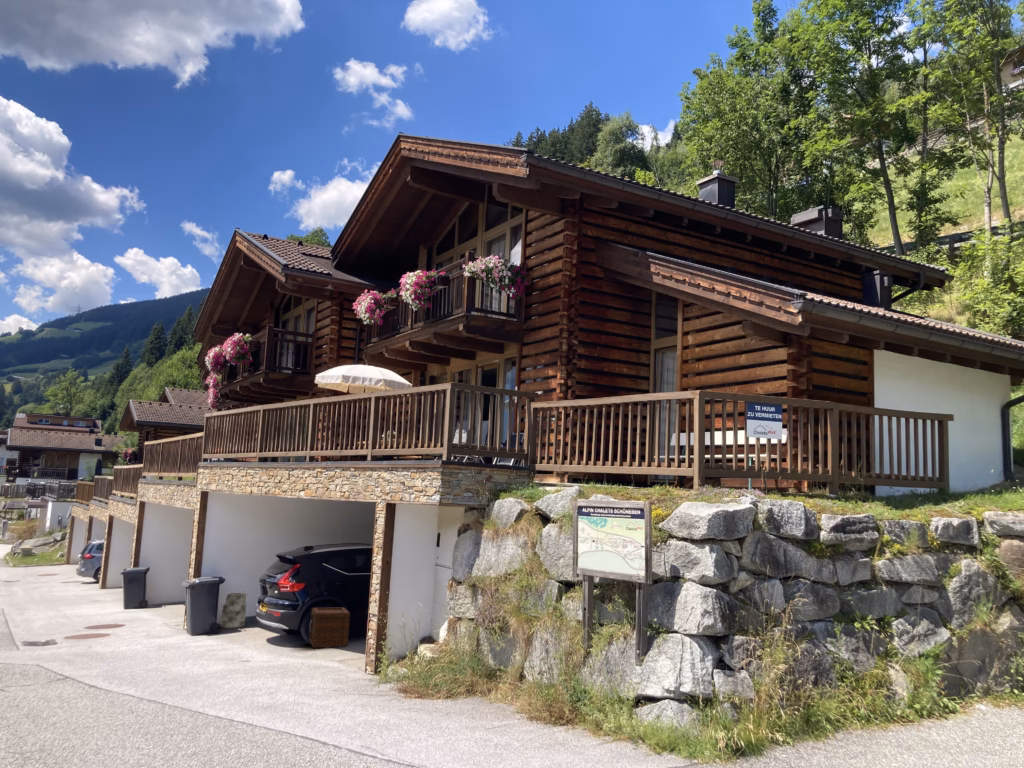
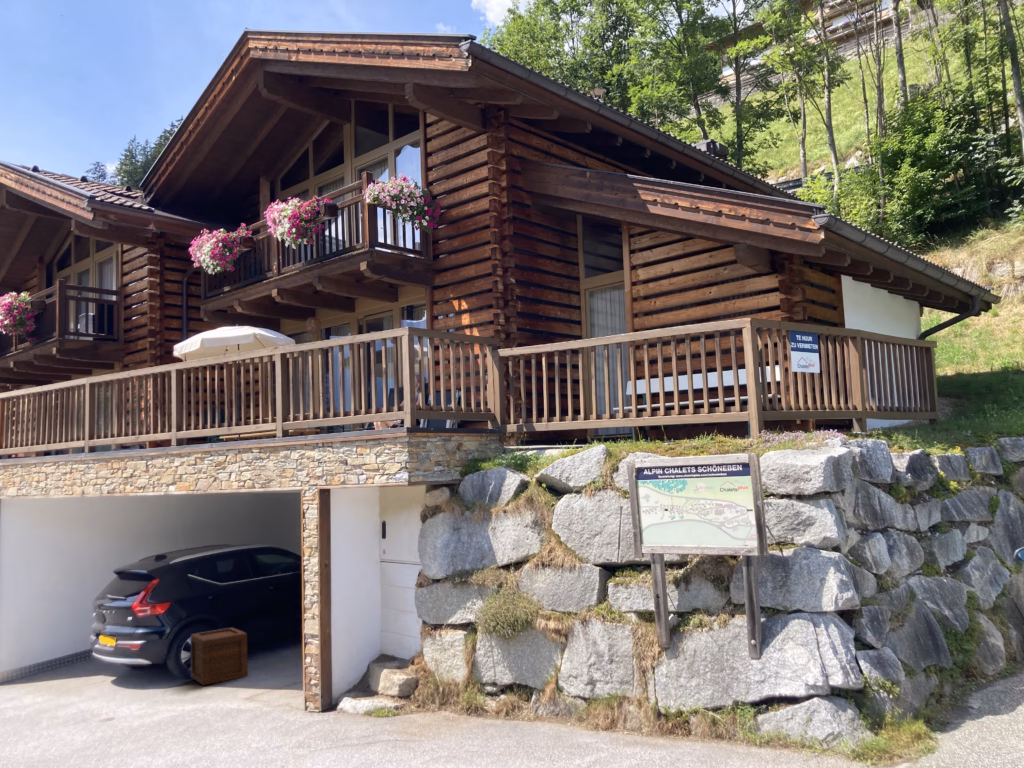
trash can: present [220,591,246,628] -> none [38,624,73,675]

